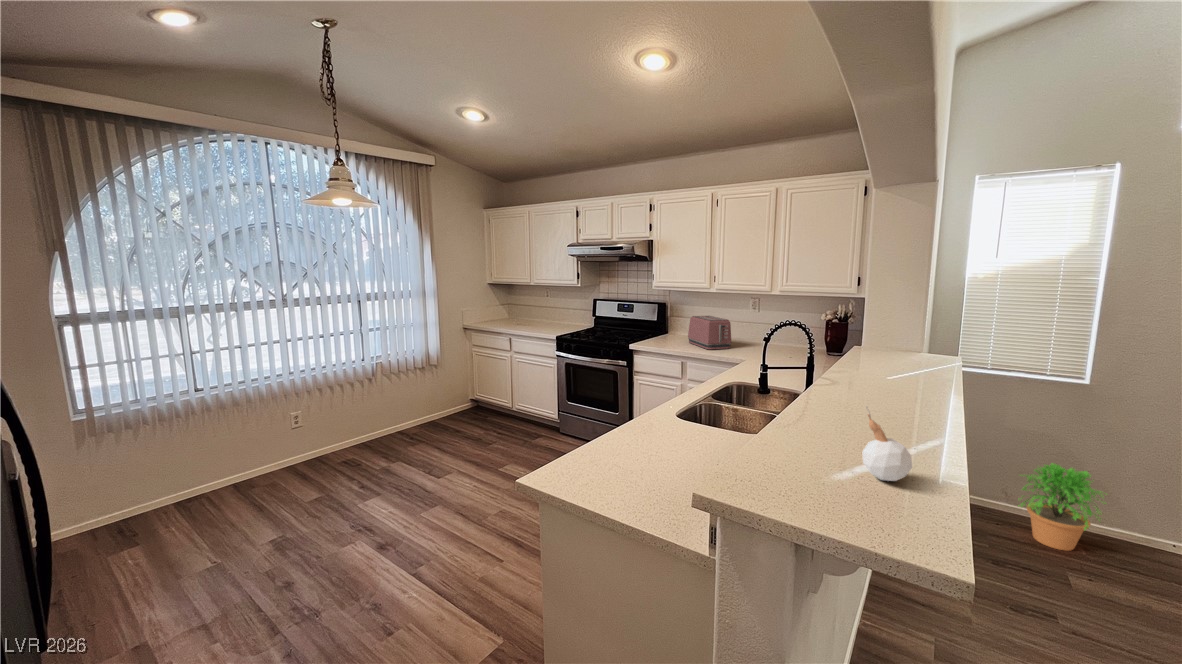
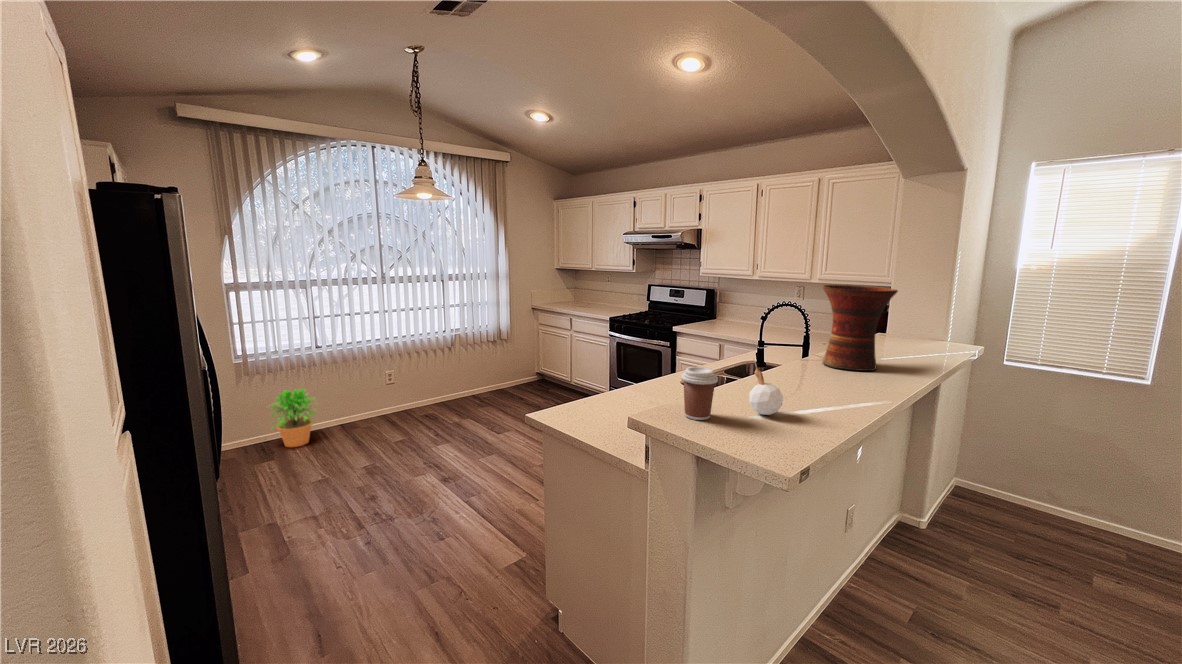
vase: none [850,301,938,397] -> present [822,285,898,371]
toaster: present [688,316,731,349] -> none [731,302,771,334]
coffee cup: none [788,424,843,501] -> present [681,367,718,420]
potted plant: present [1021,463,1100,551] -> present [271,388,316,447]

